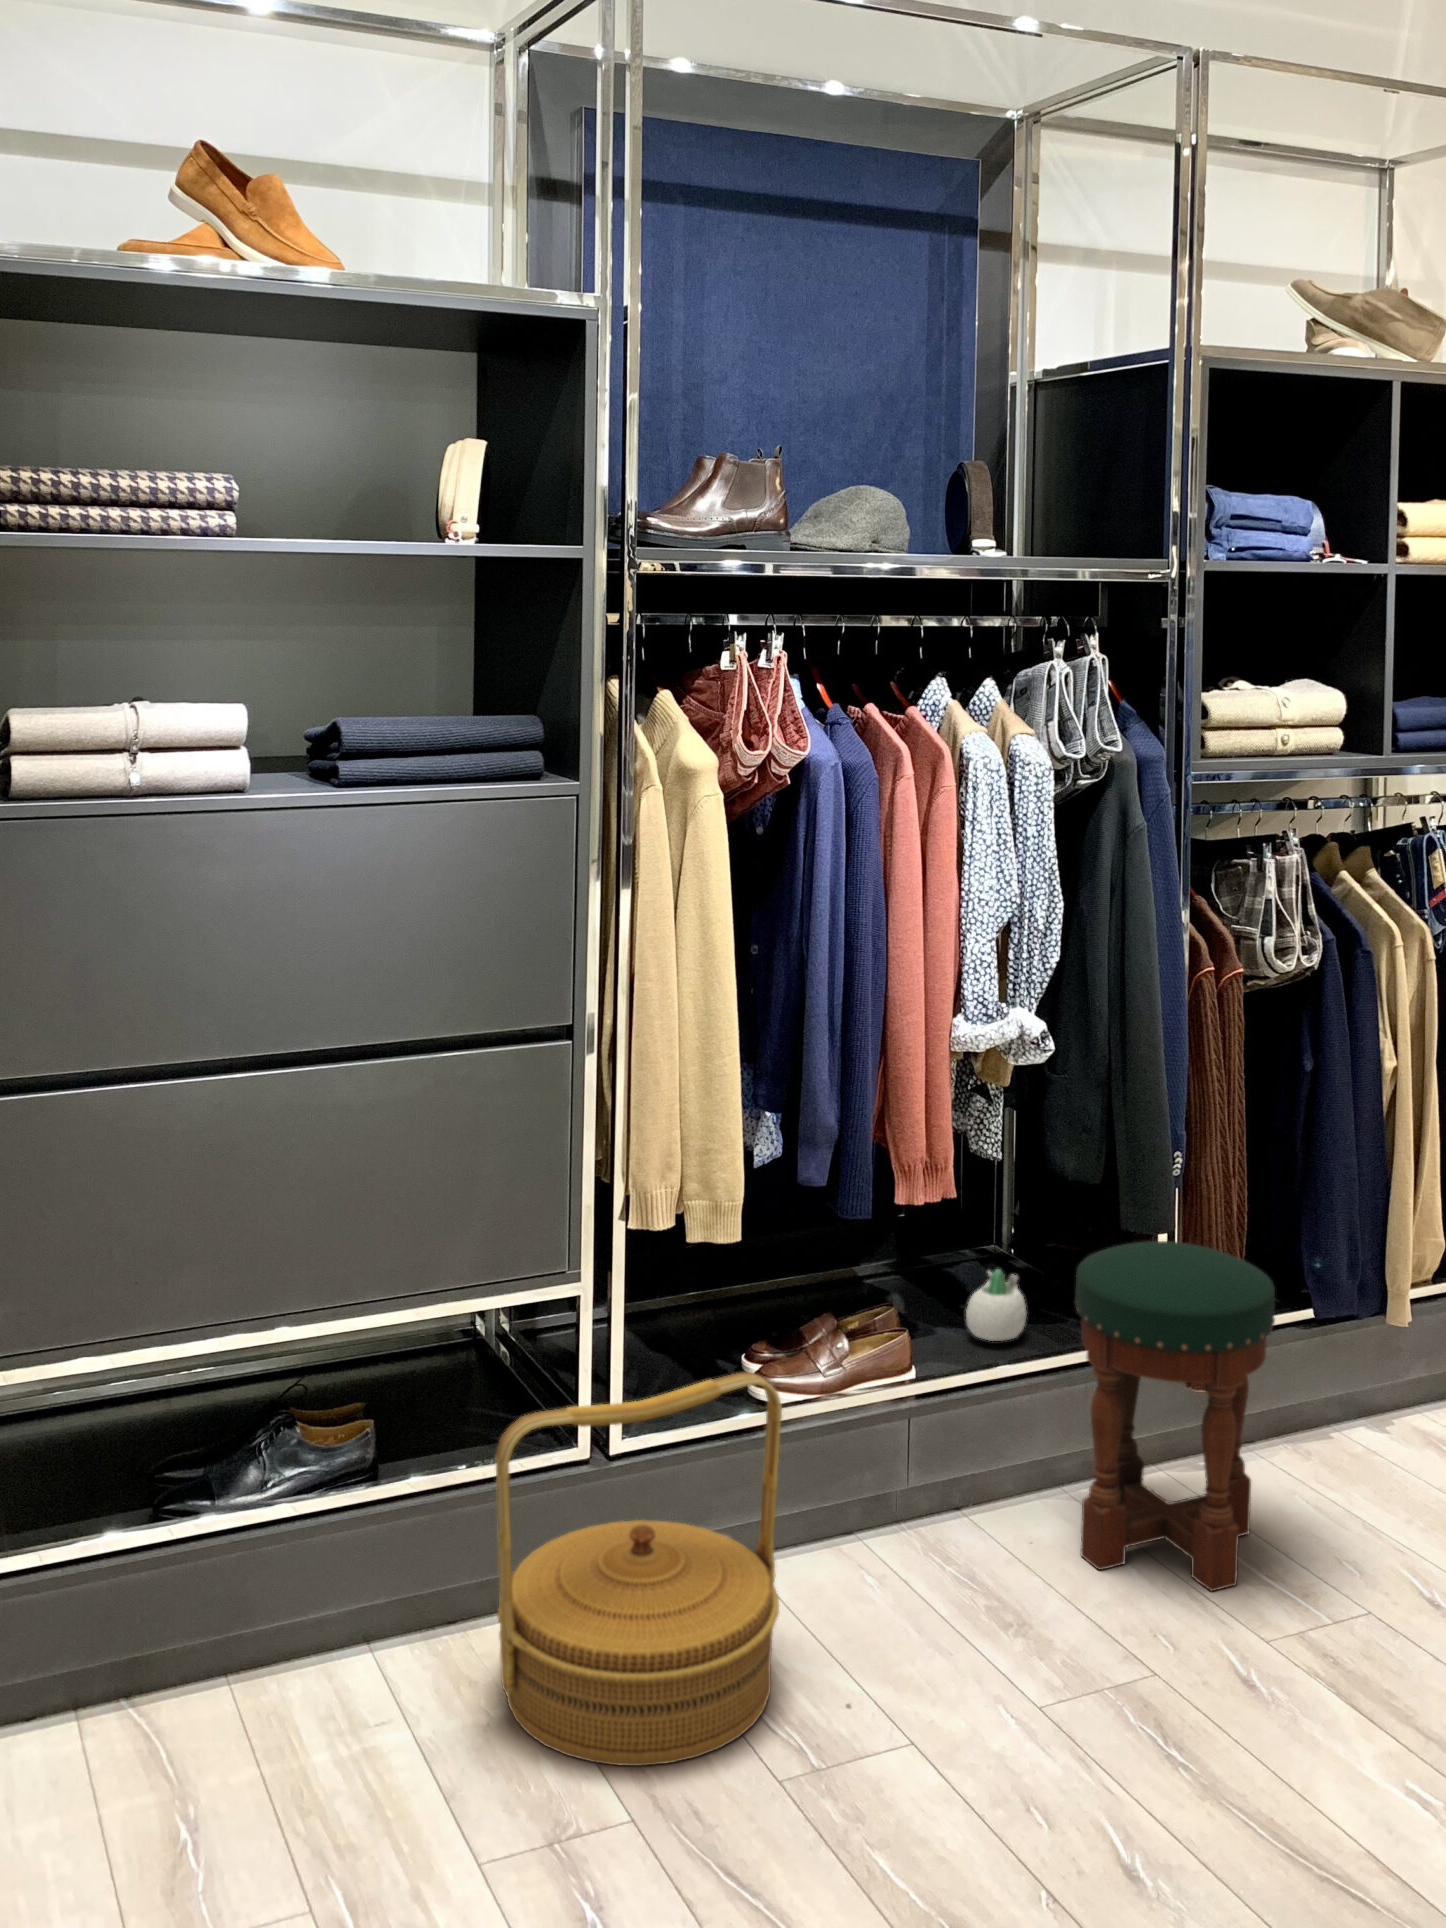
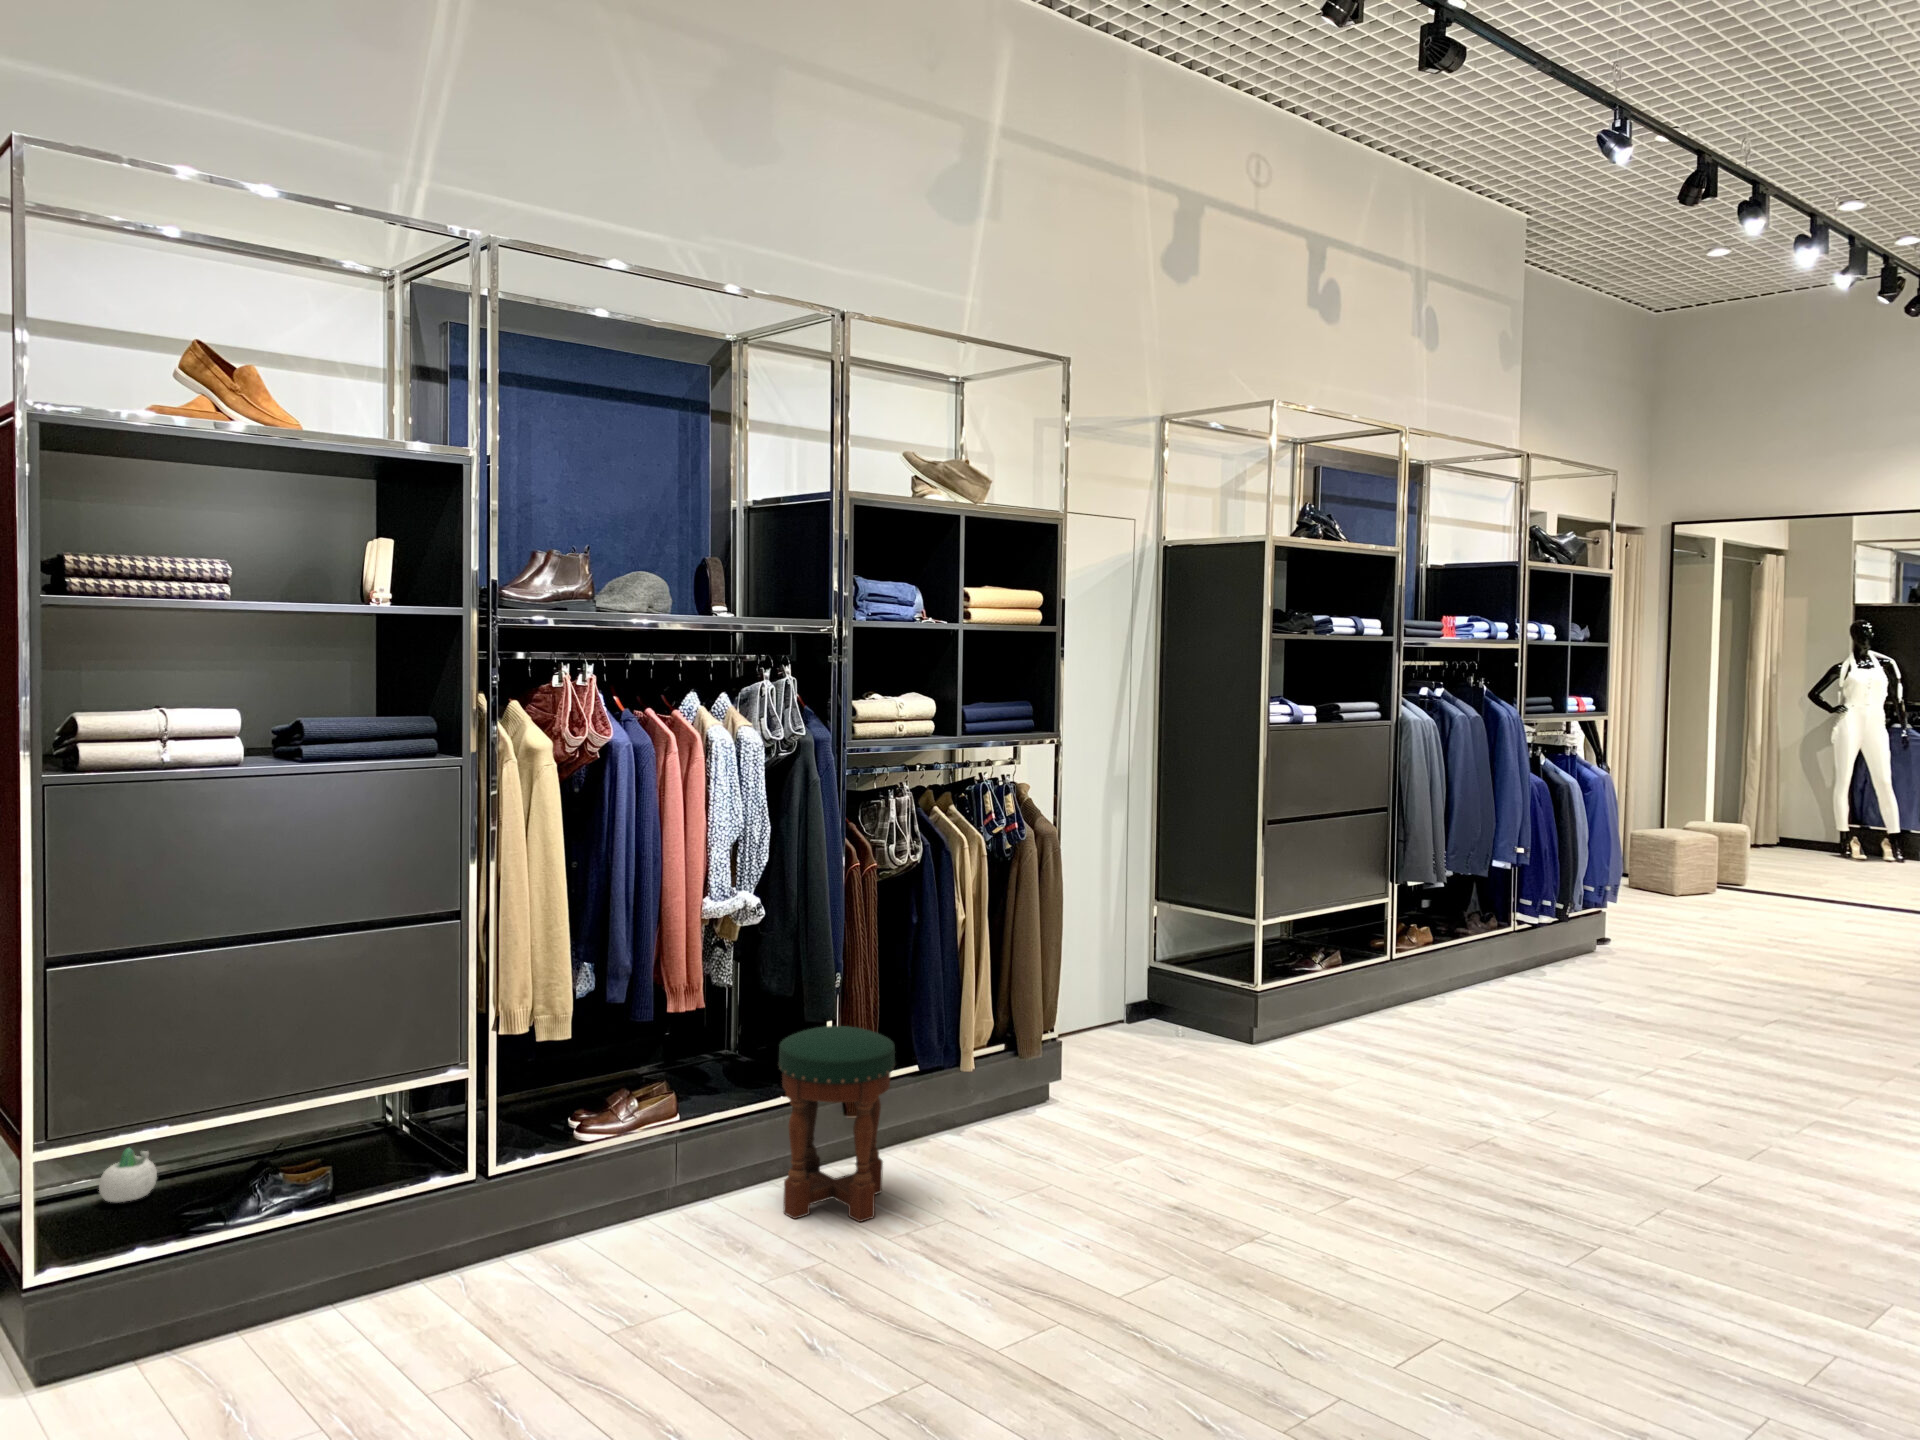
succulent planter: present [966,1269,1026,1341] -> present [99,1148,157,1202]
woven basket: present [495,1372,782,1766] -> none [424,1111,604,1344]

